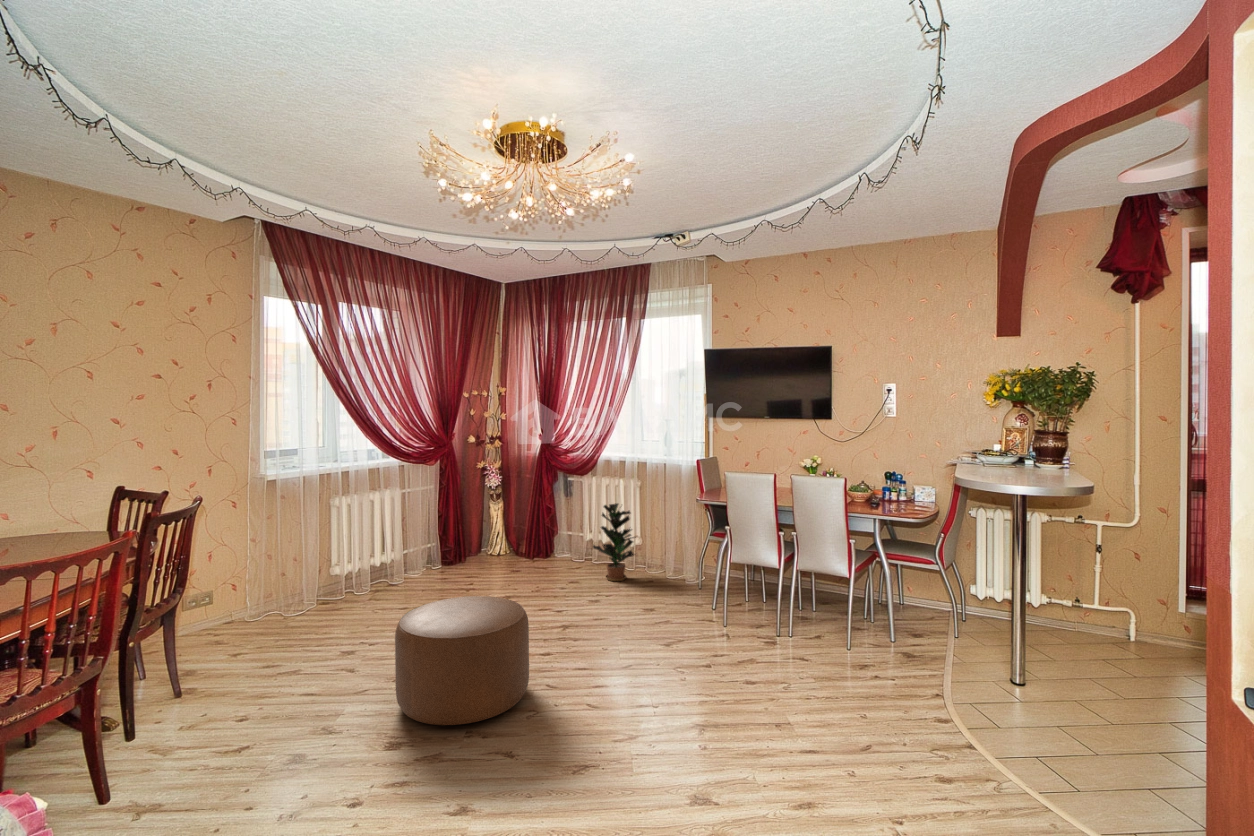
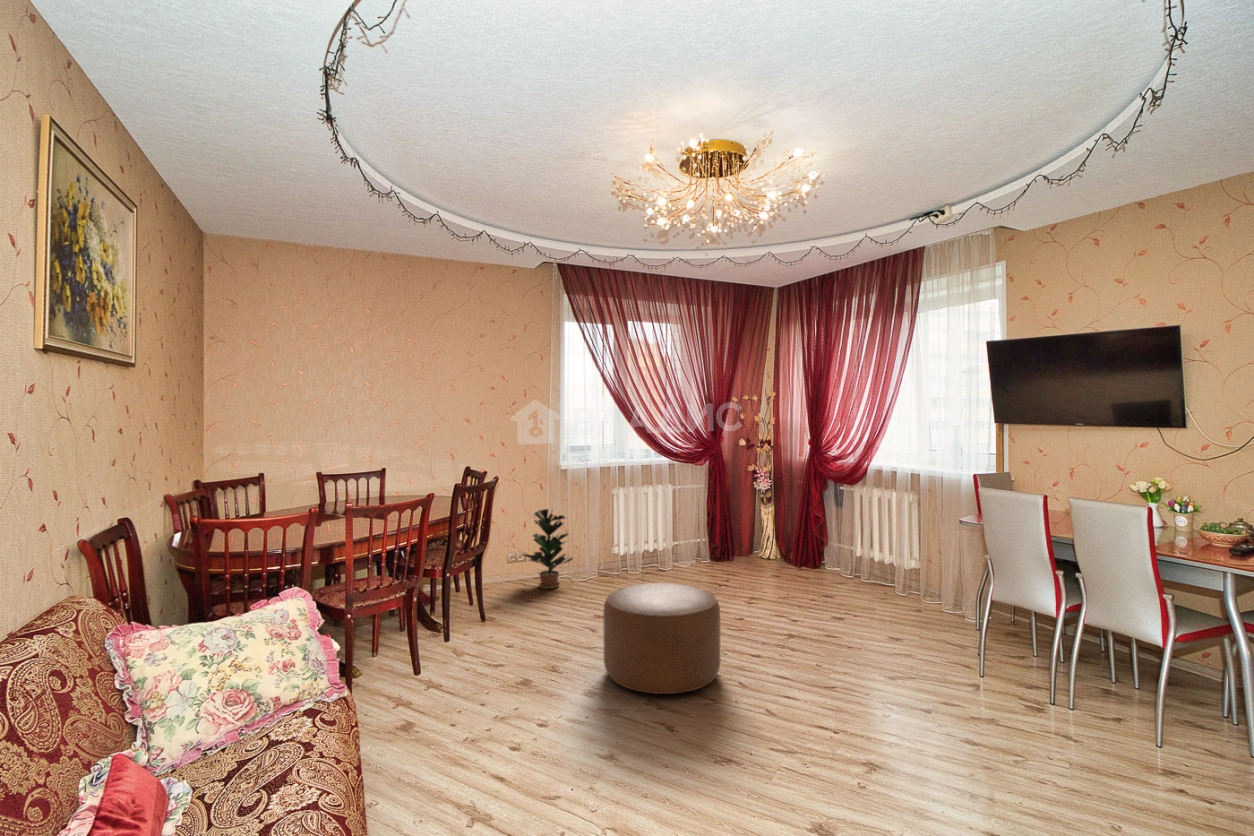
potted plant: present [593,503,636,581] -> present [525,509,573,589]

